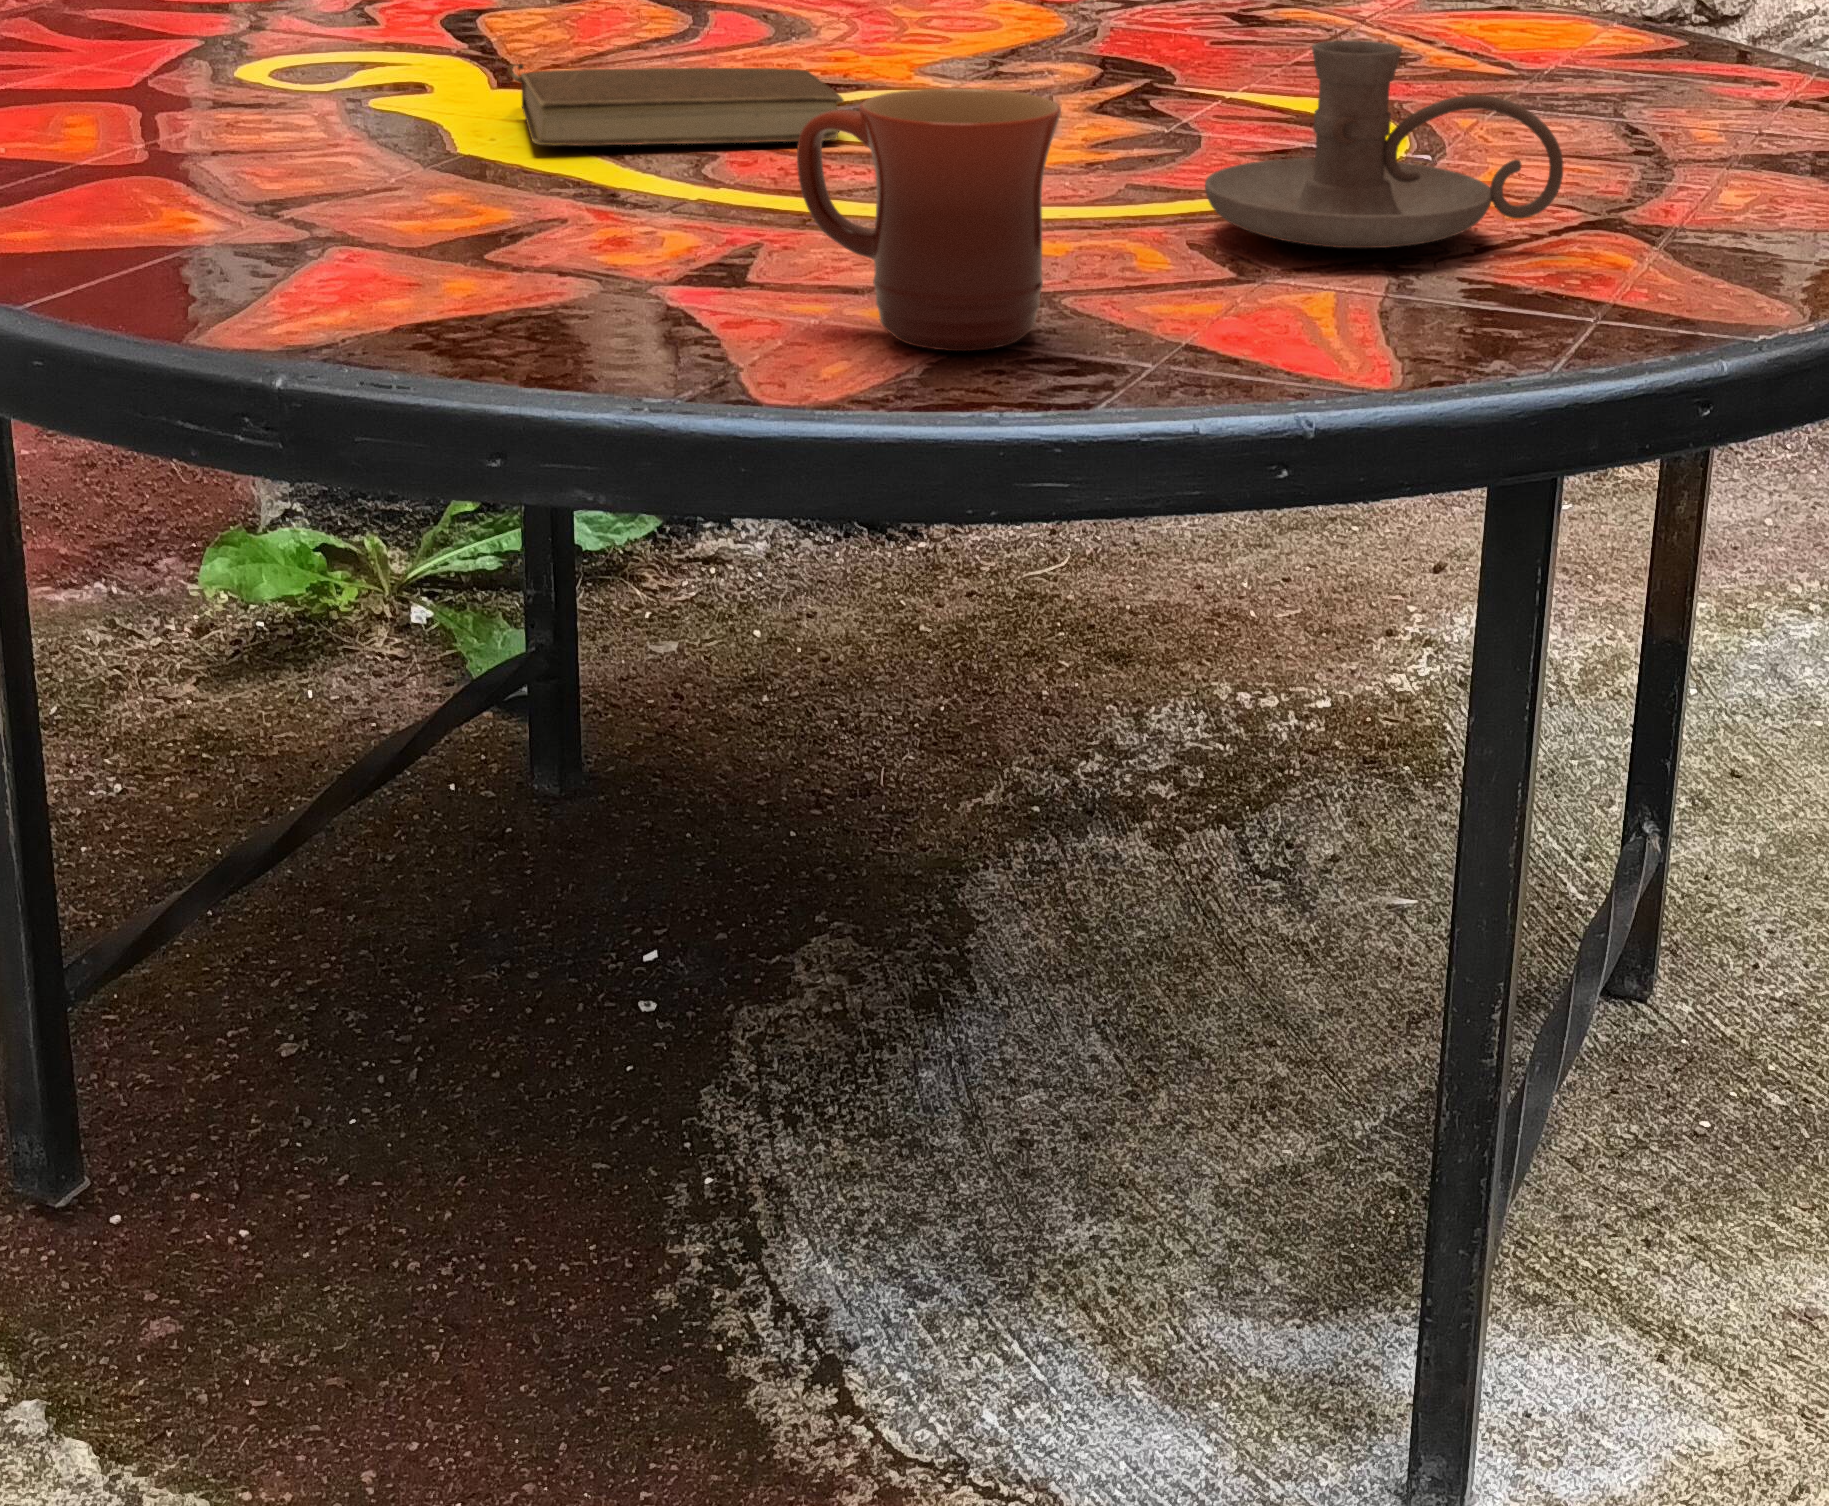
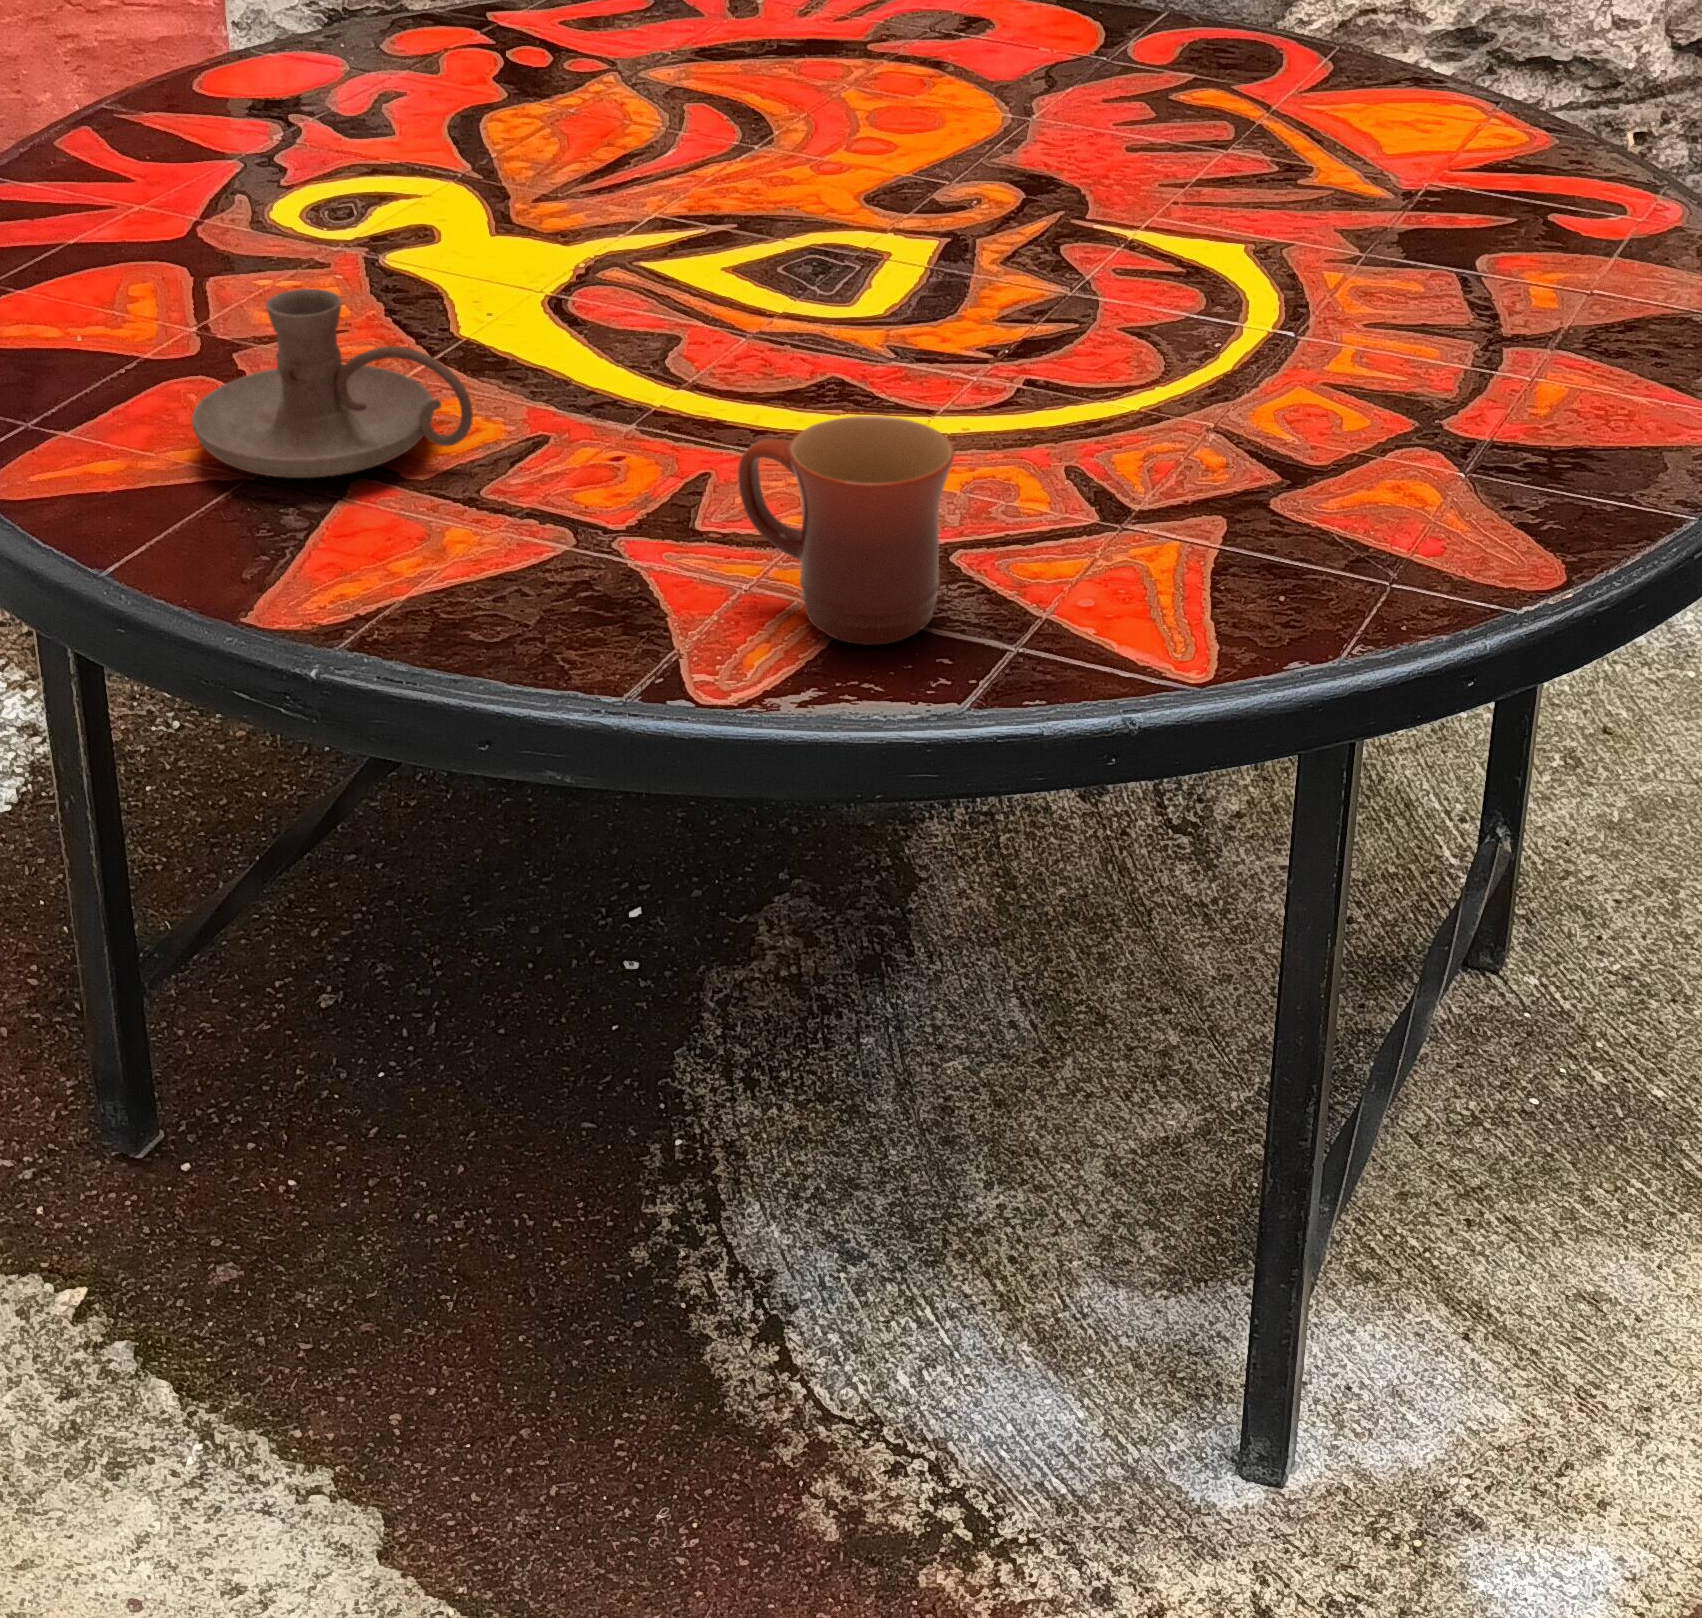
candle holder: present [1205,40,1563,248] -> present [192,289,473,478]
book: present [508,64,844,146] -> none [508,214,797,321]

